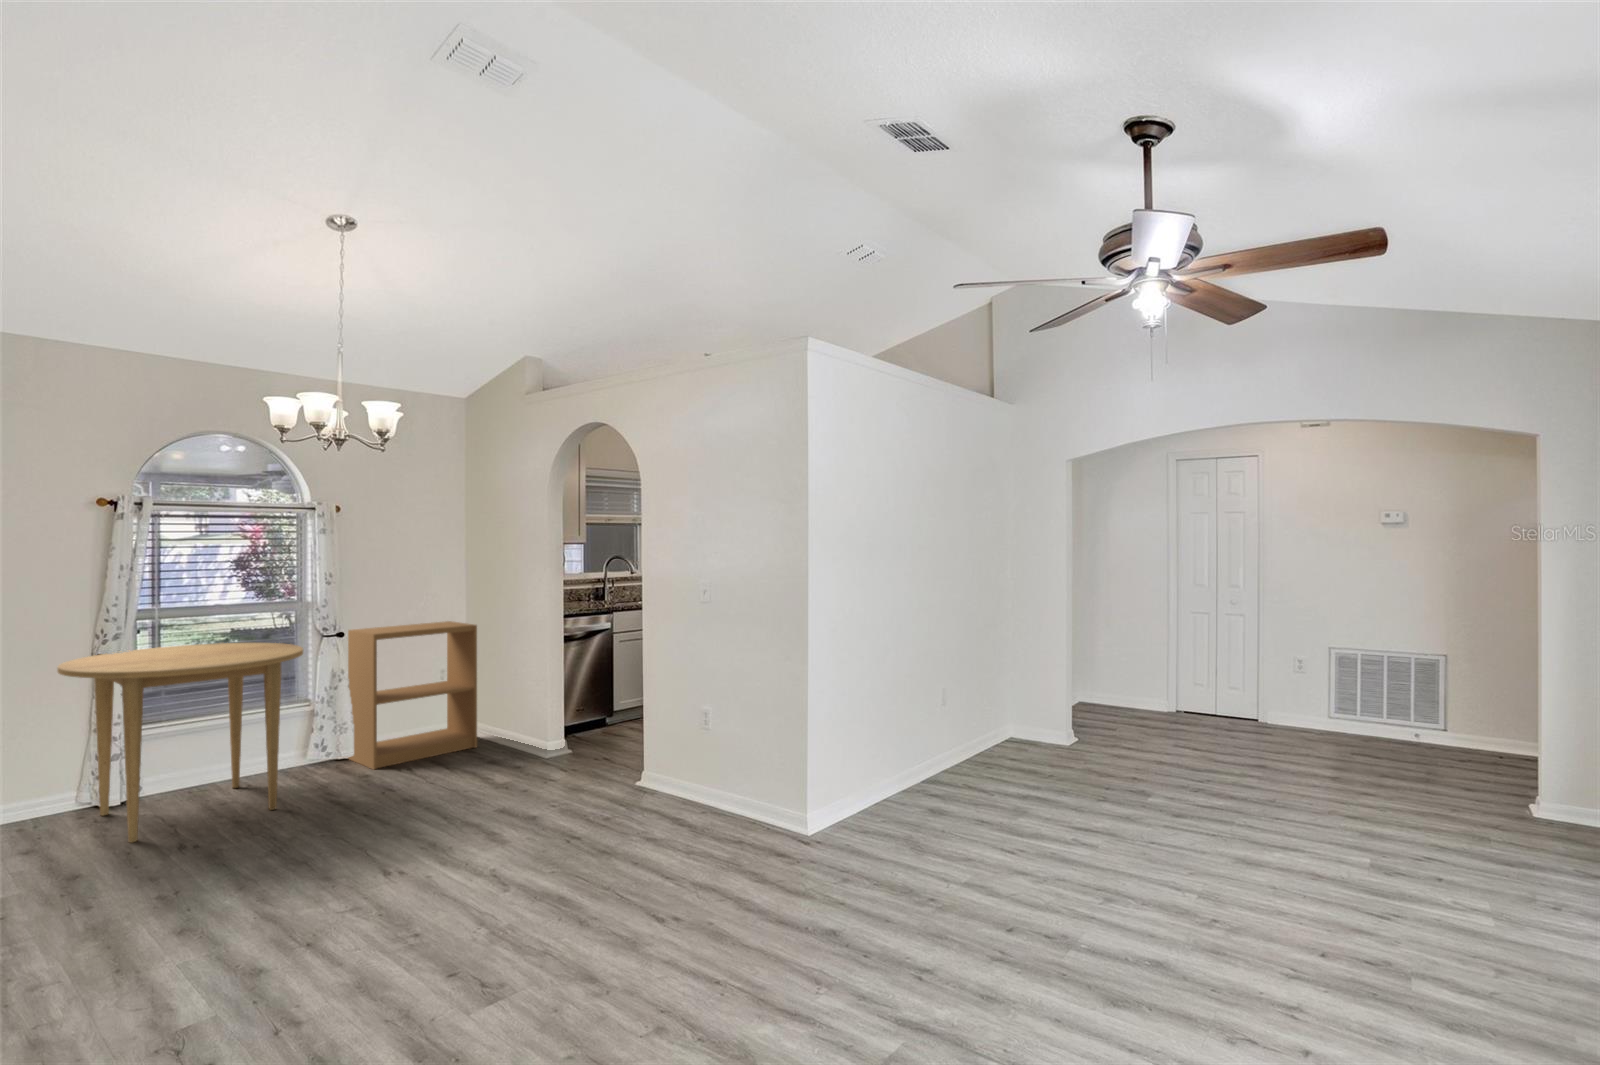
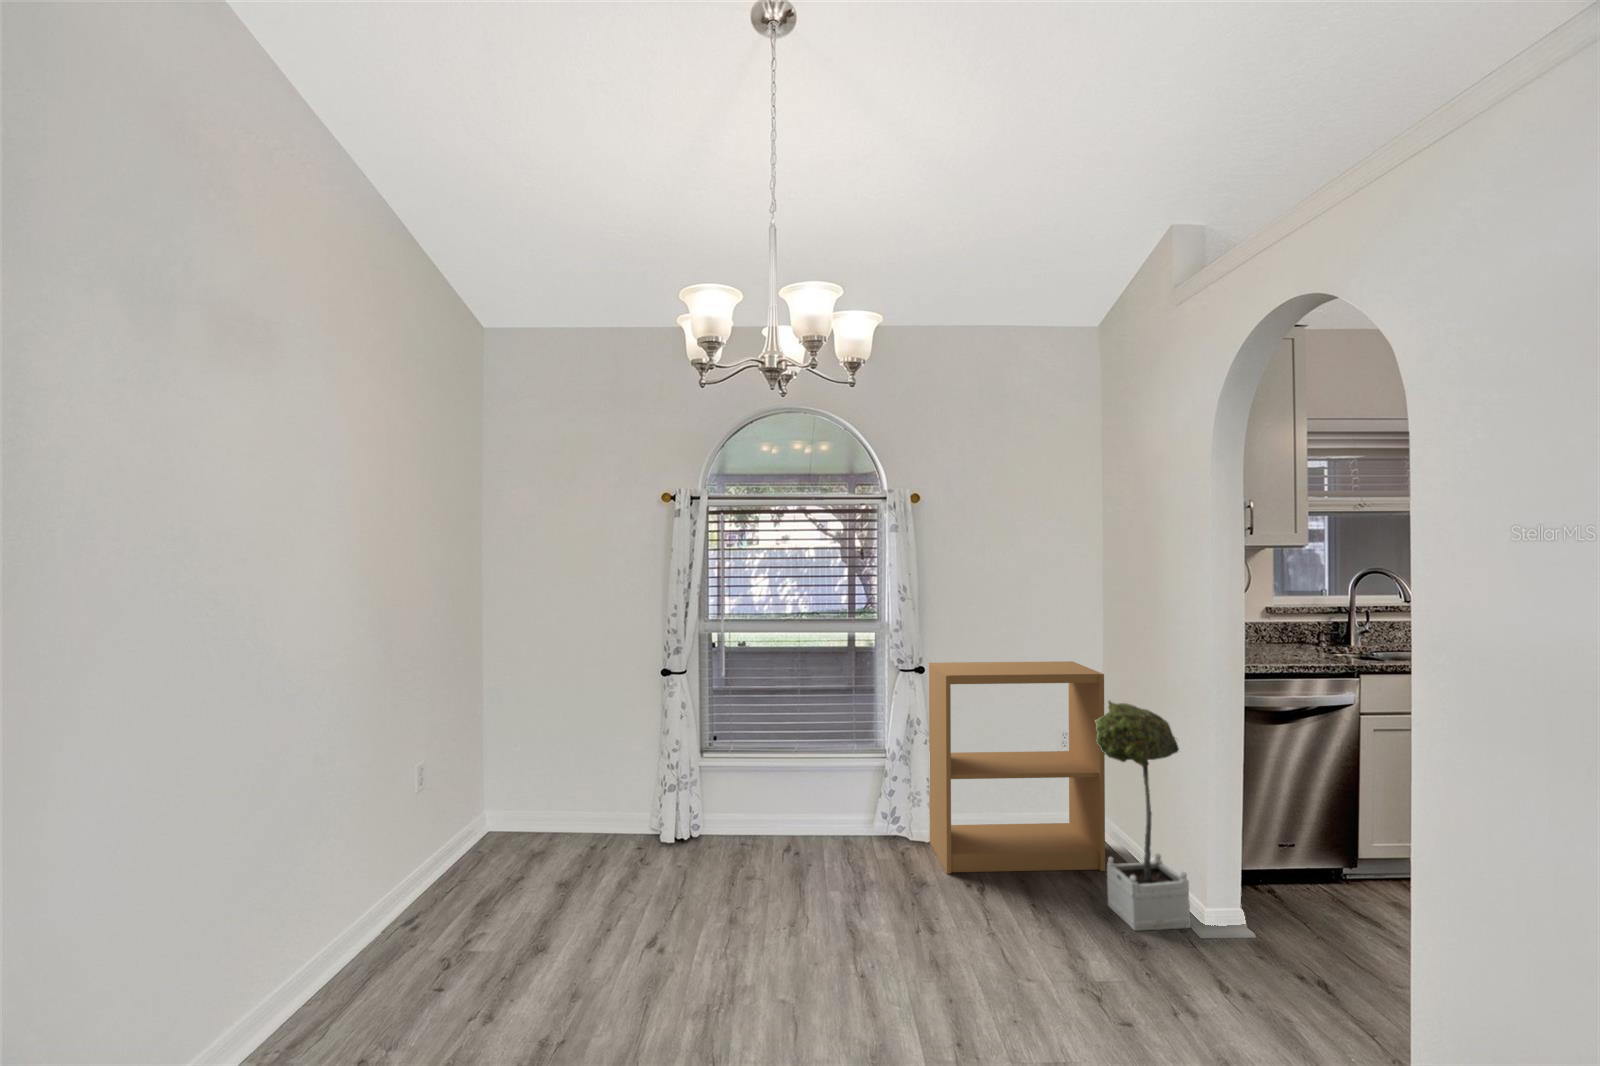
potted tree: none [479,637,535,766] -> present [1096,701,1191,931]
dining table: present [57,643,303,843] -> none [592,665,843,918]

